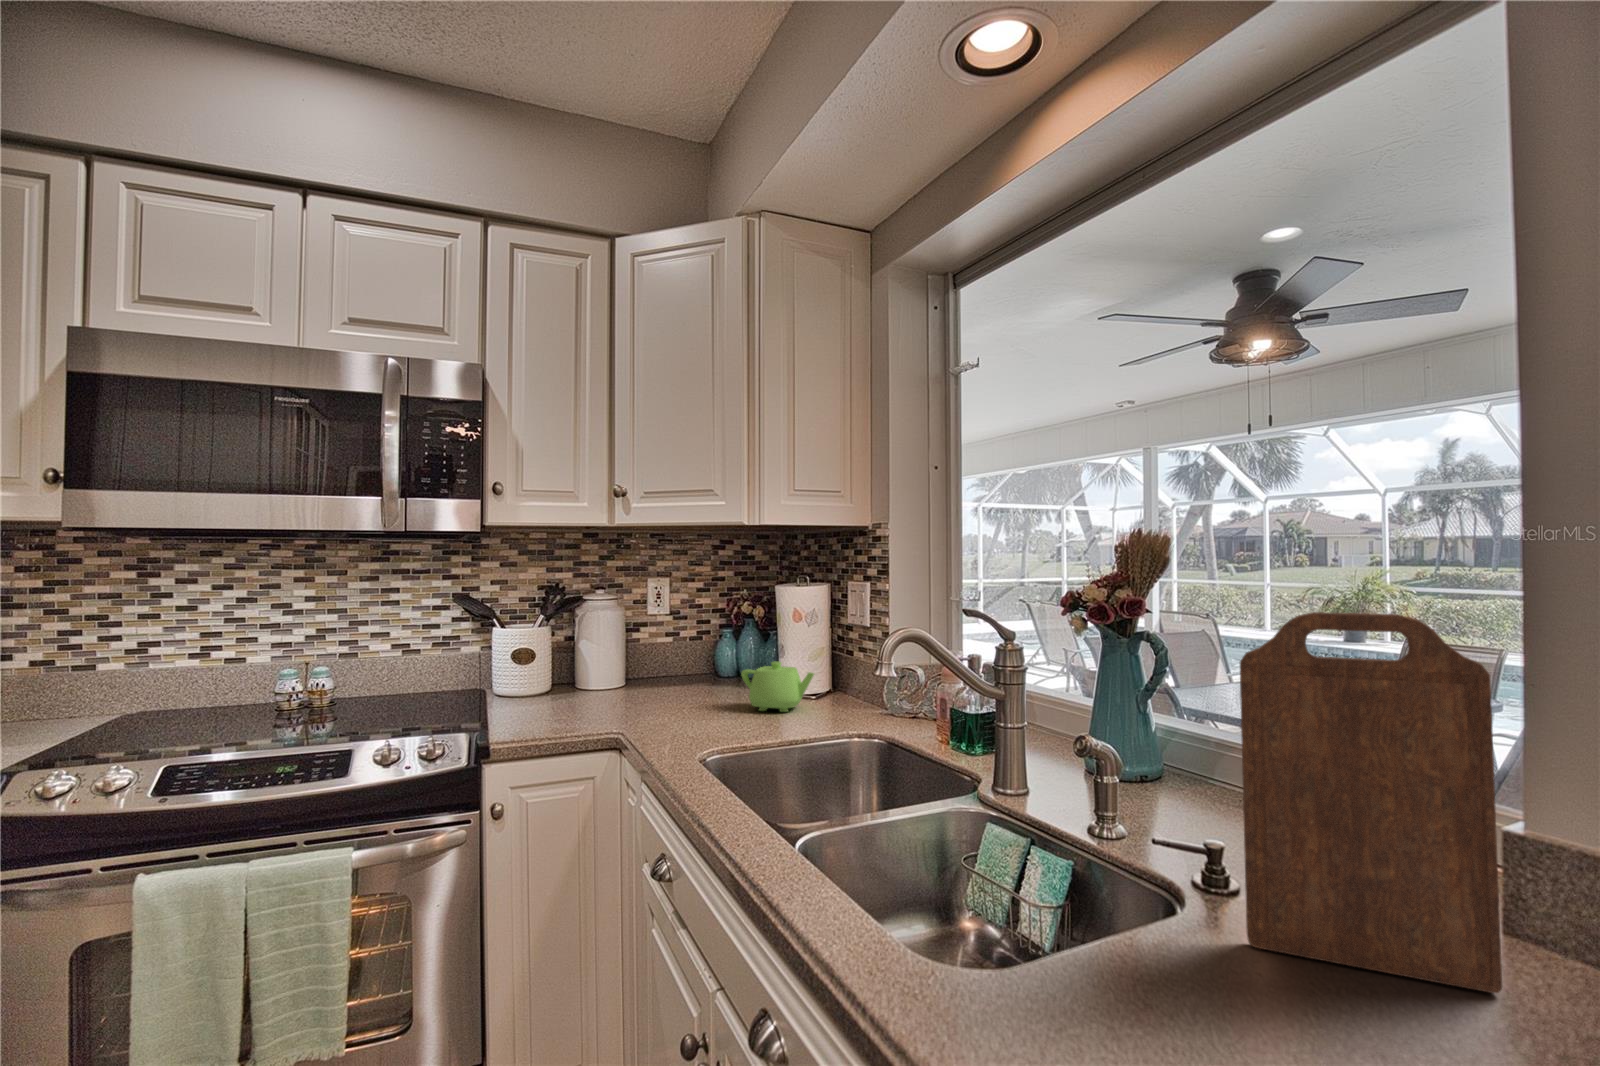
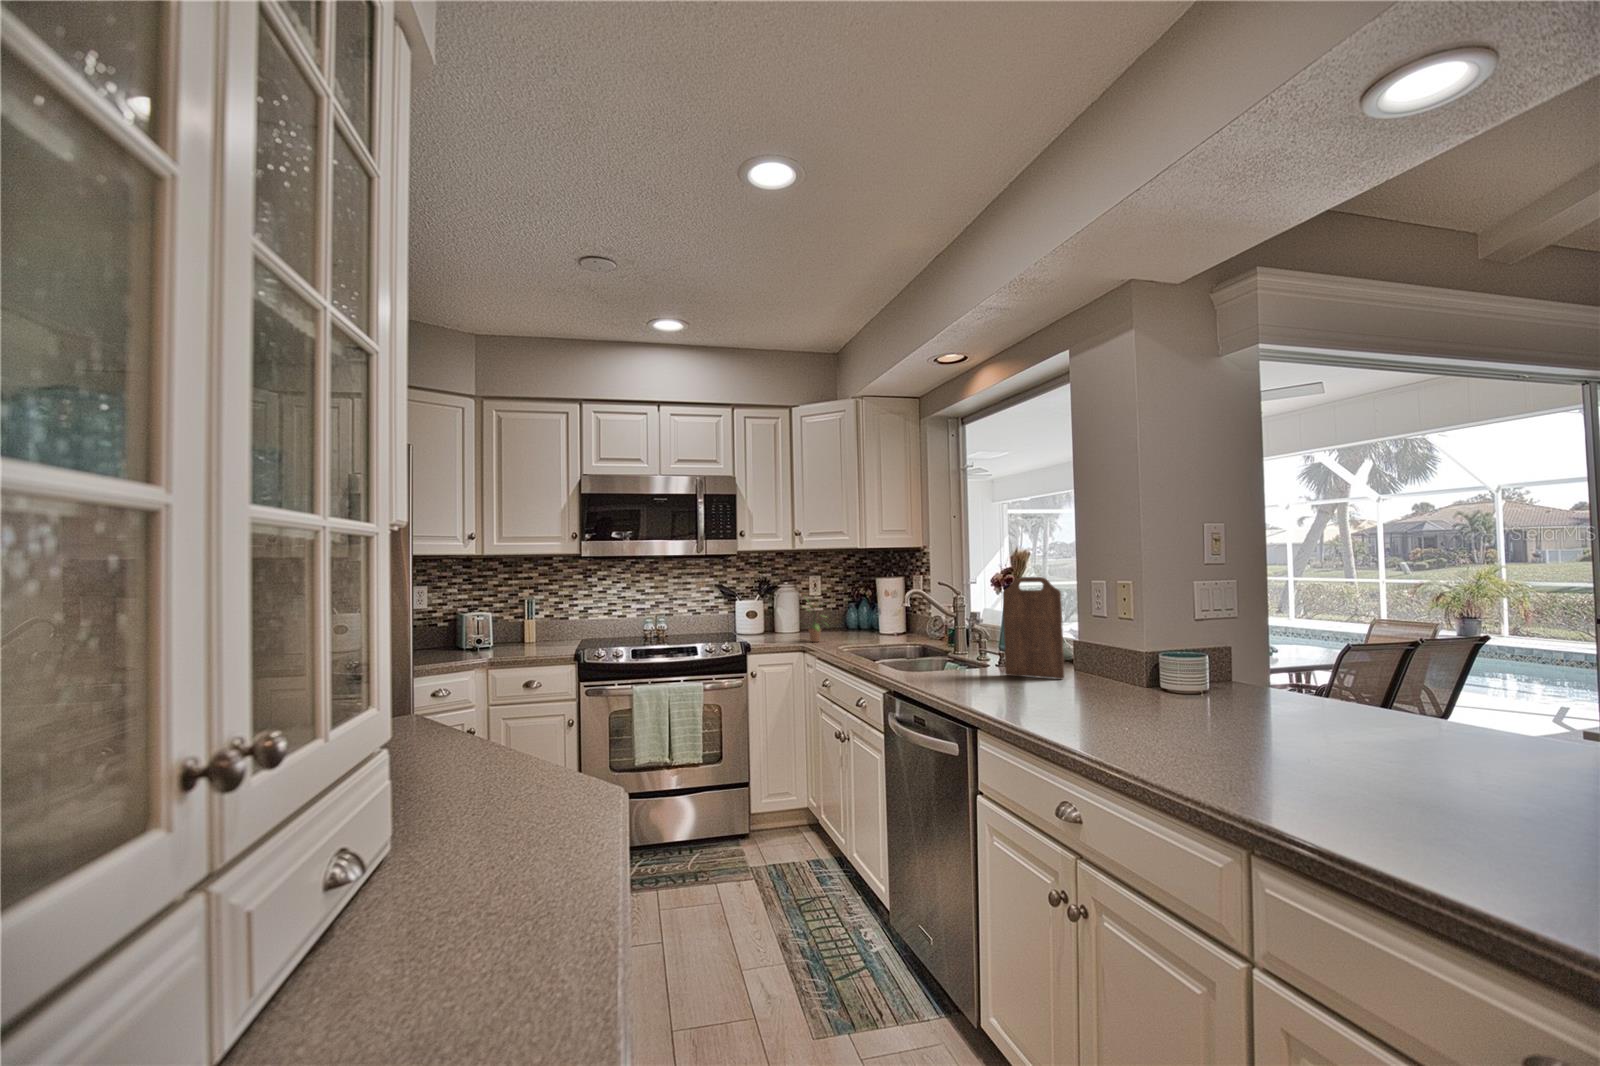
potted plant: none [599,618,682,719] -> present [805,604,829,642]
teapot: present [741,662,814,712] -> none [859,616,895,640]

